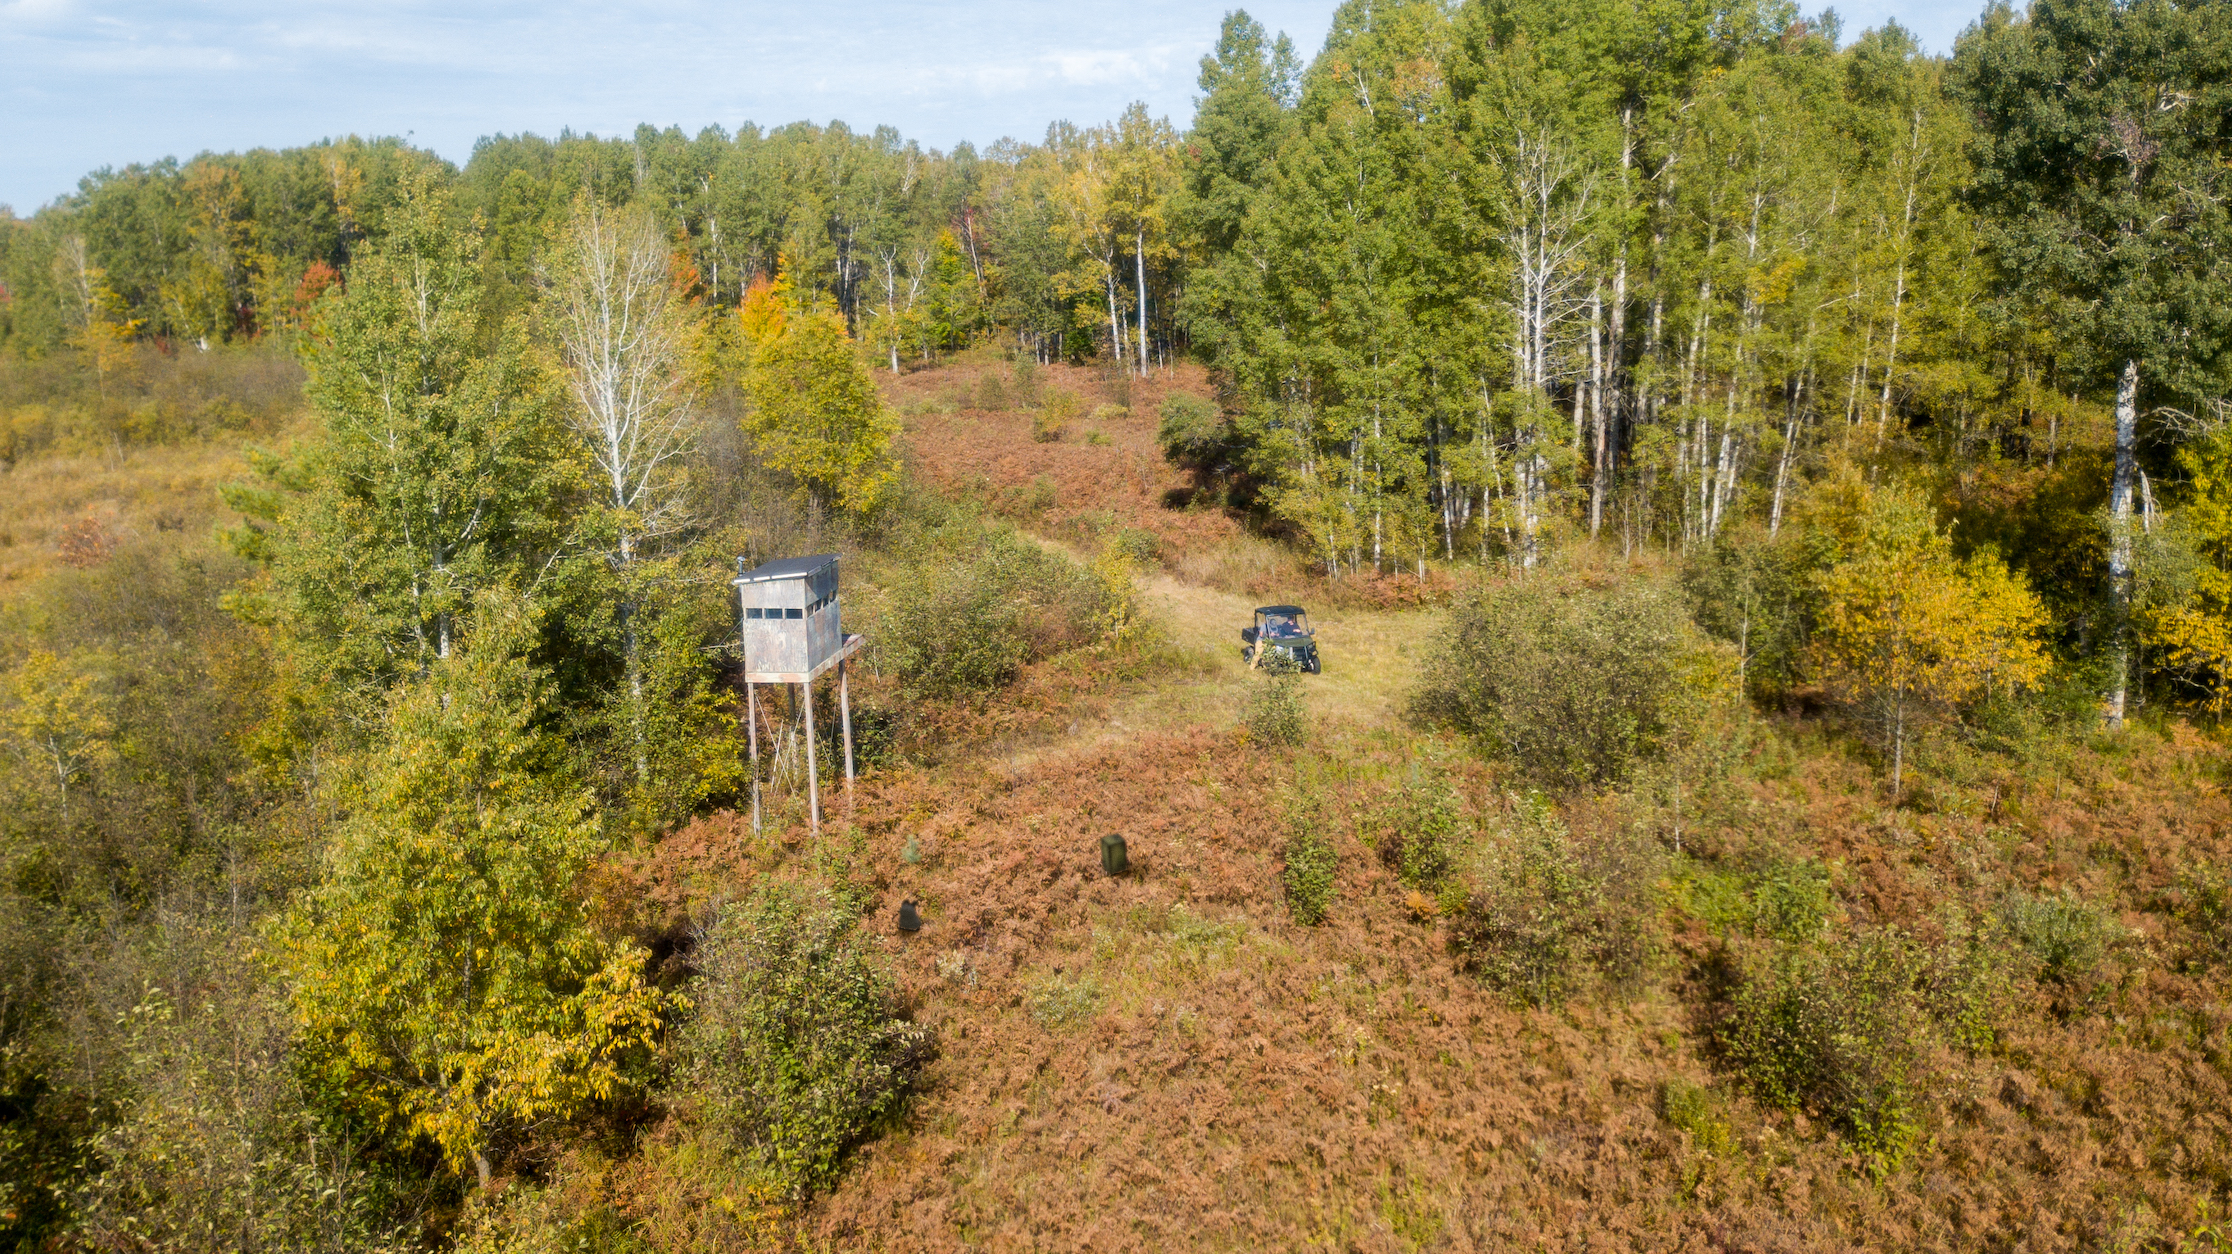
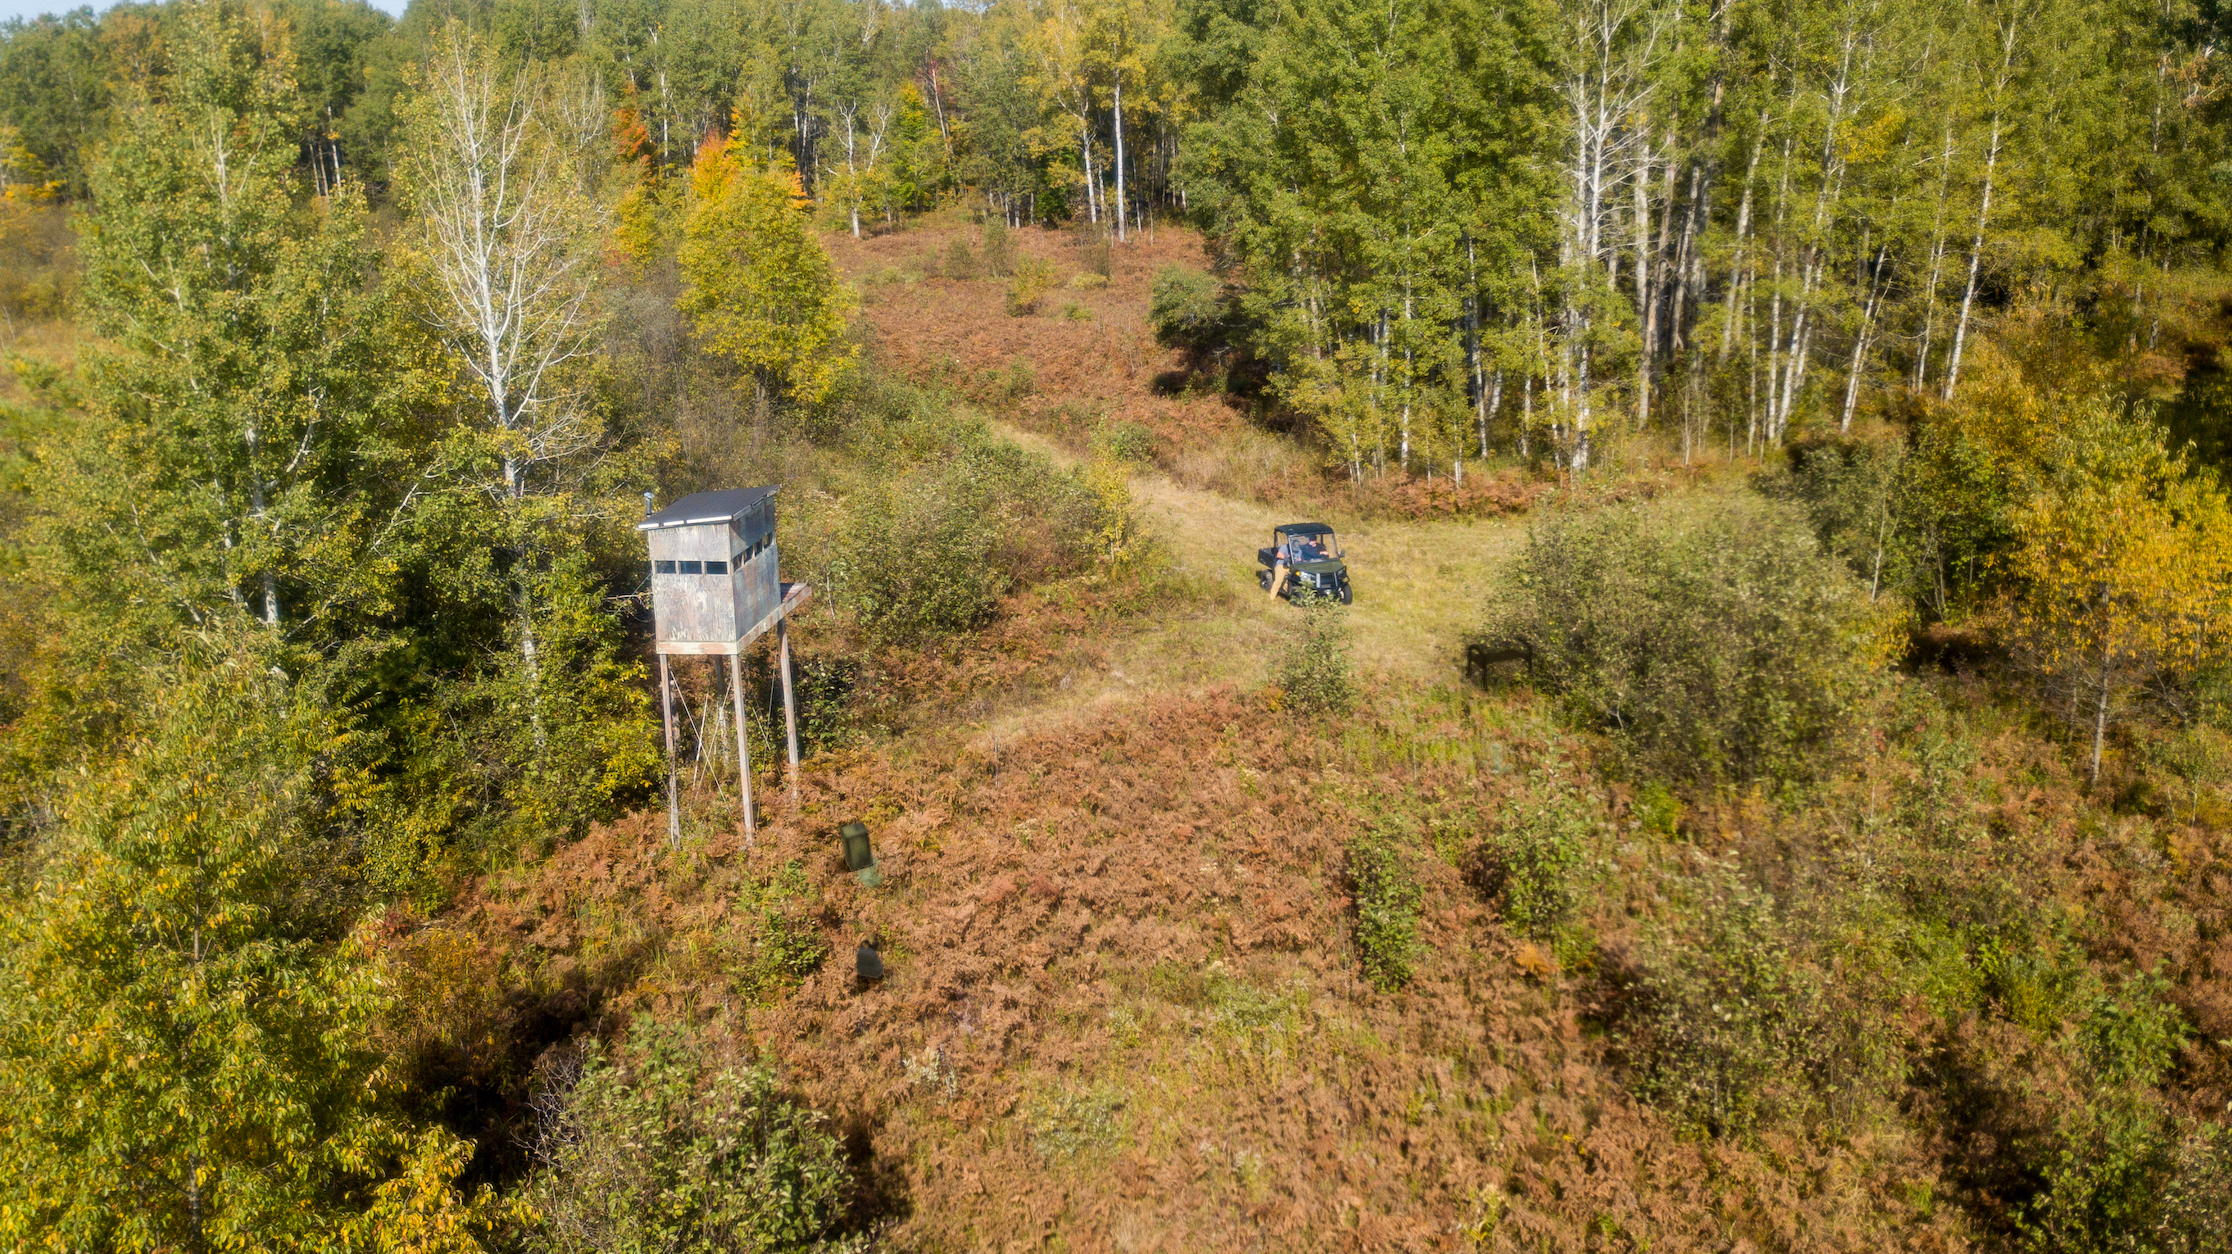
bench: none [1412,691,1467,736] -> present [1466,637,1533,690]
storage box: present [1100,833,1128,875] -> present [840,821,873,872]

